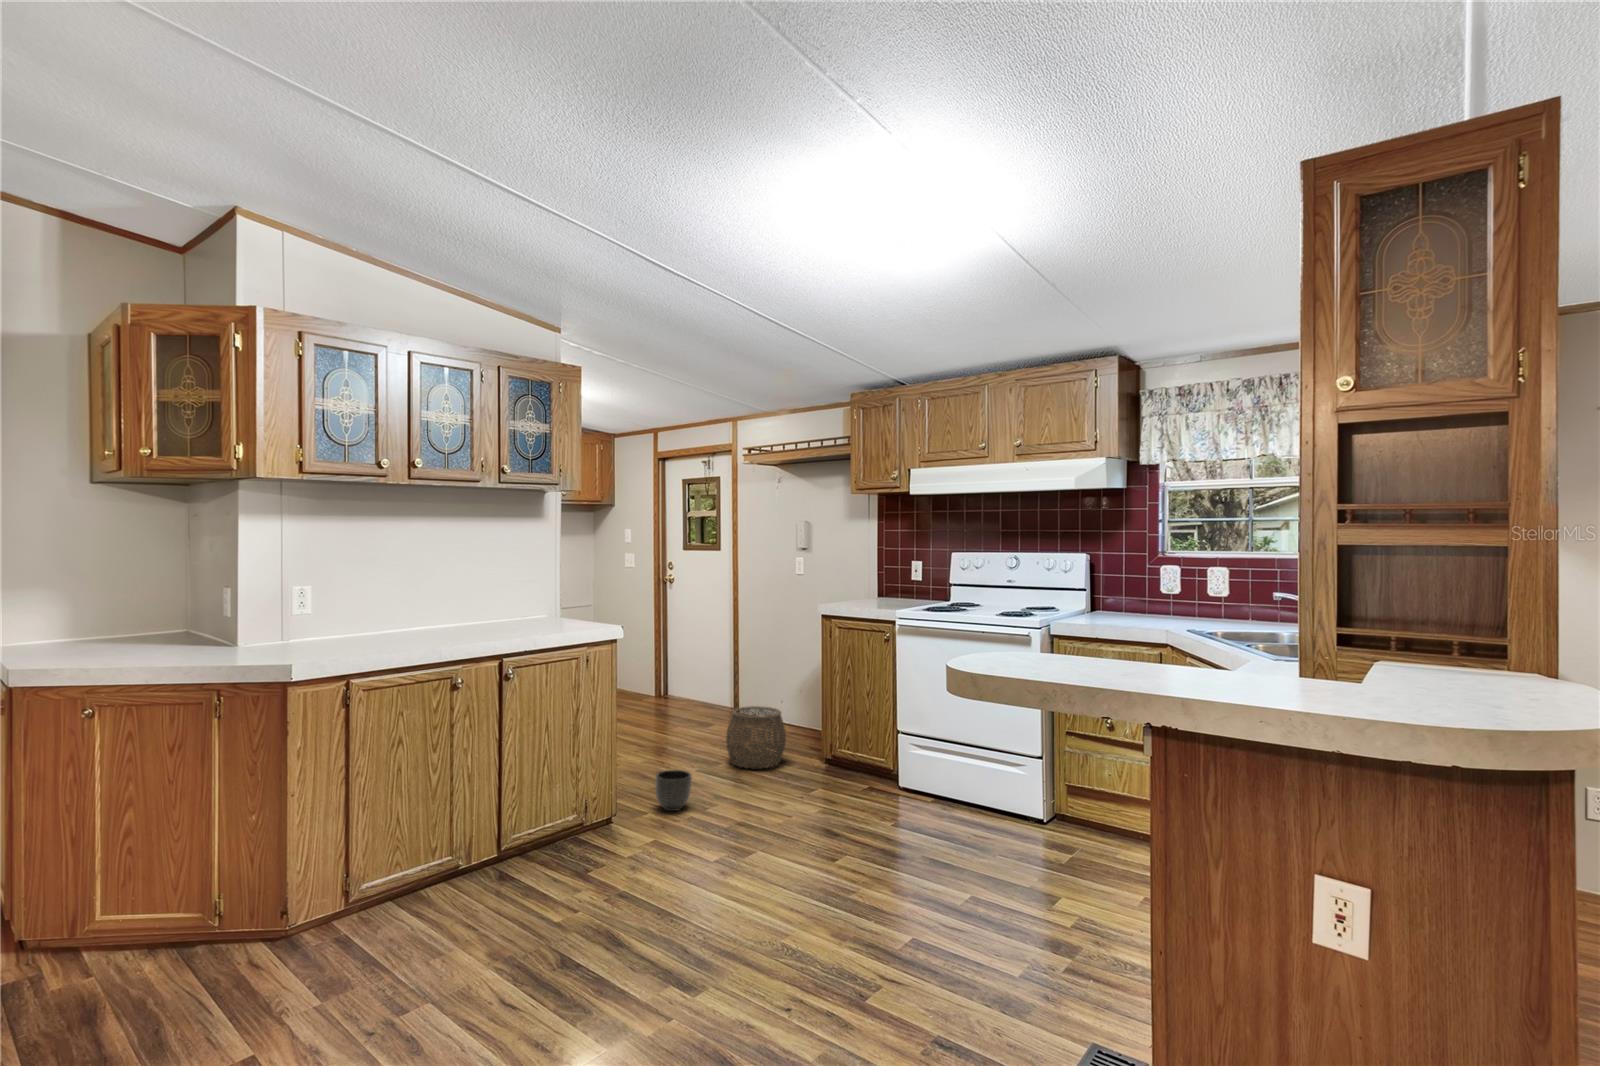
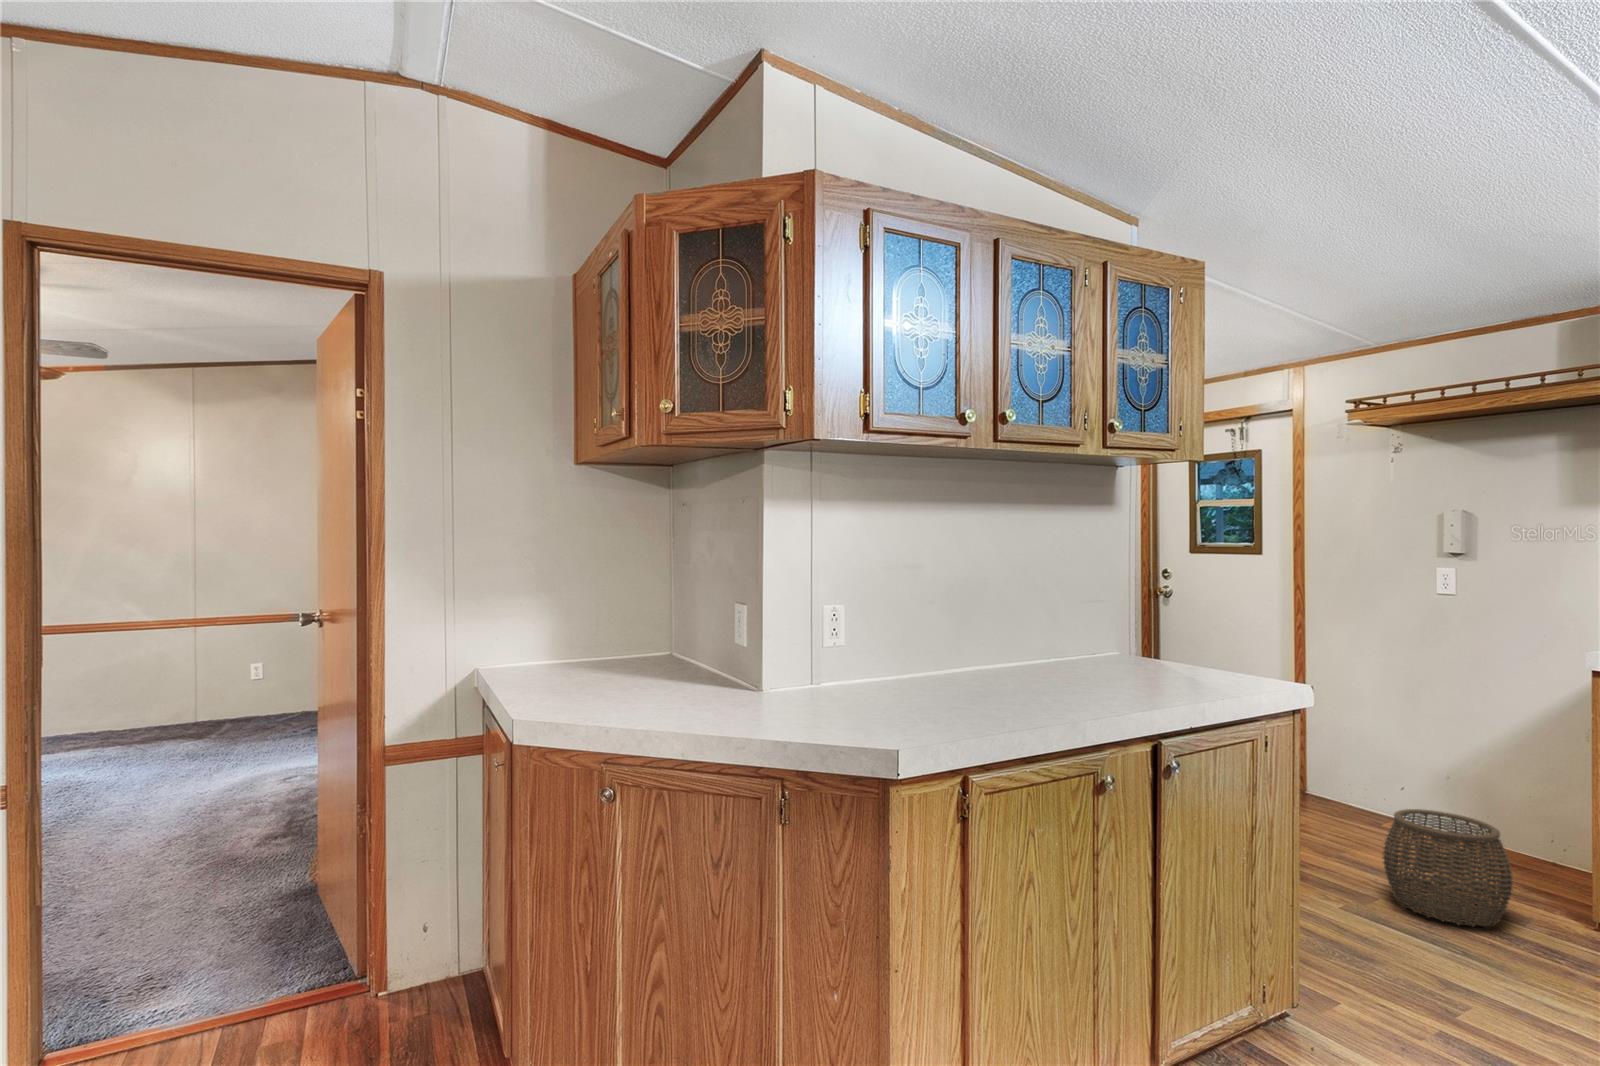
planter: present [655,770,692,811] -> none [1344,928,1421,1010]

